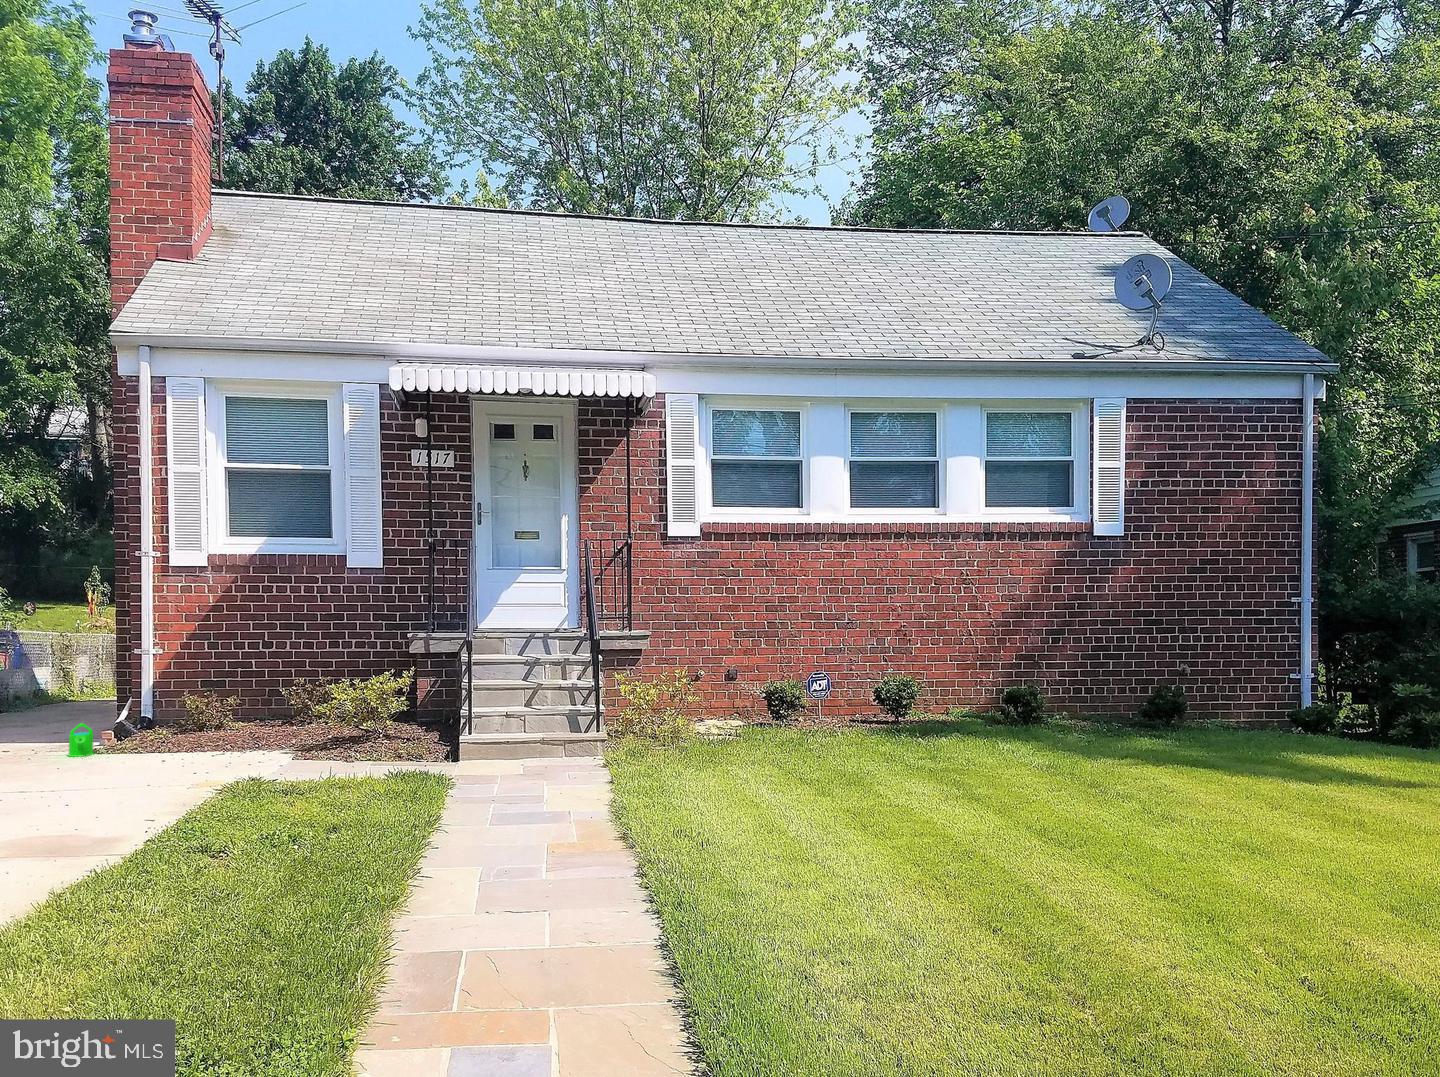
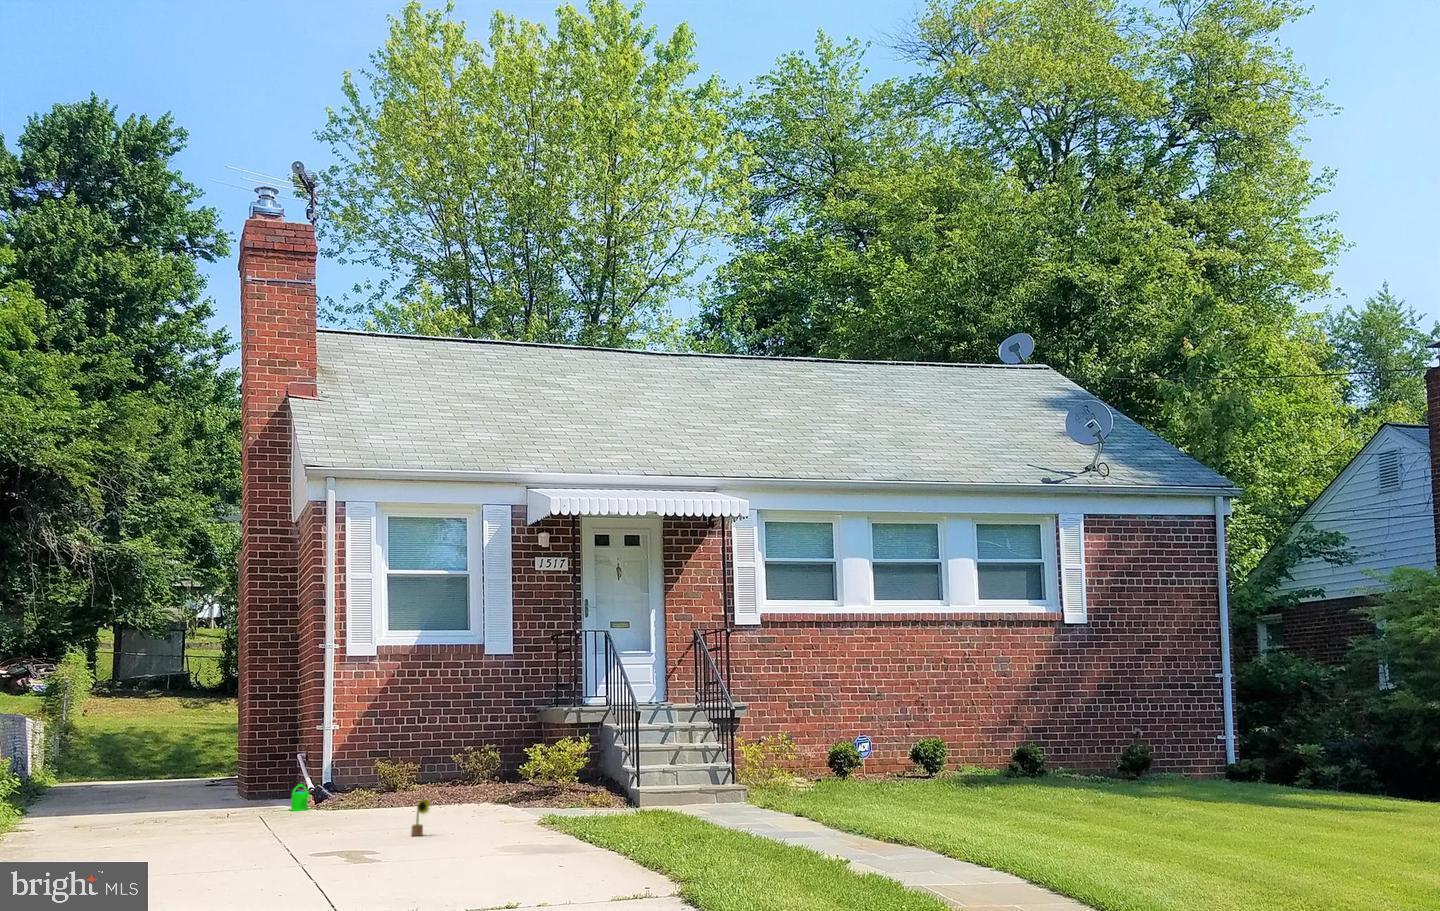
decorative plant: none [25,782,57,835] -> present [411,799,430,836]

